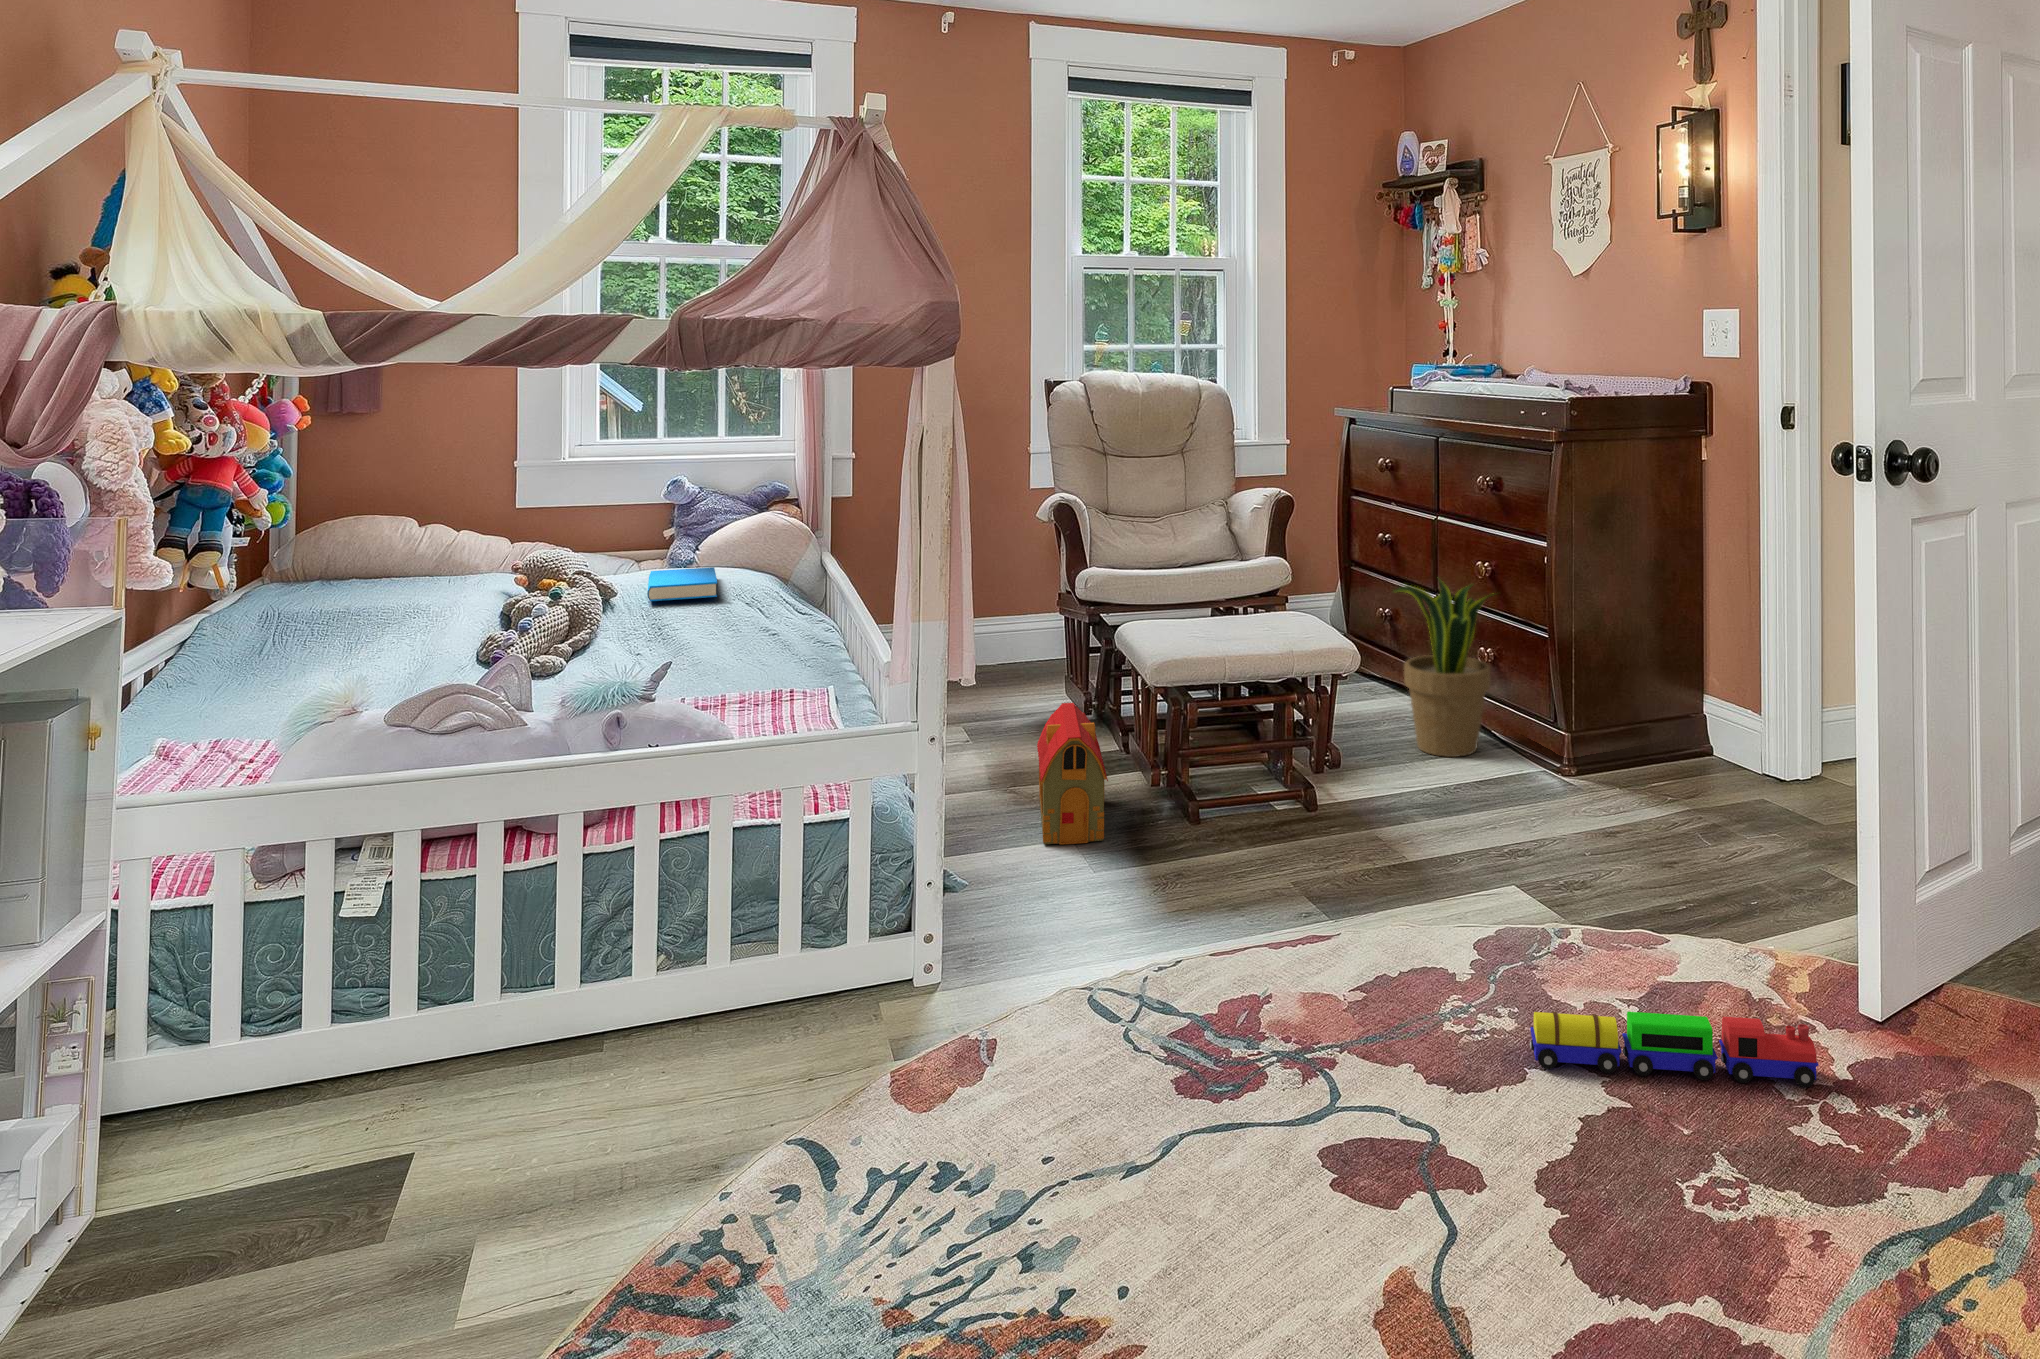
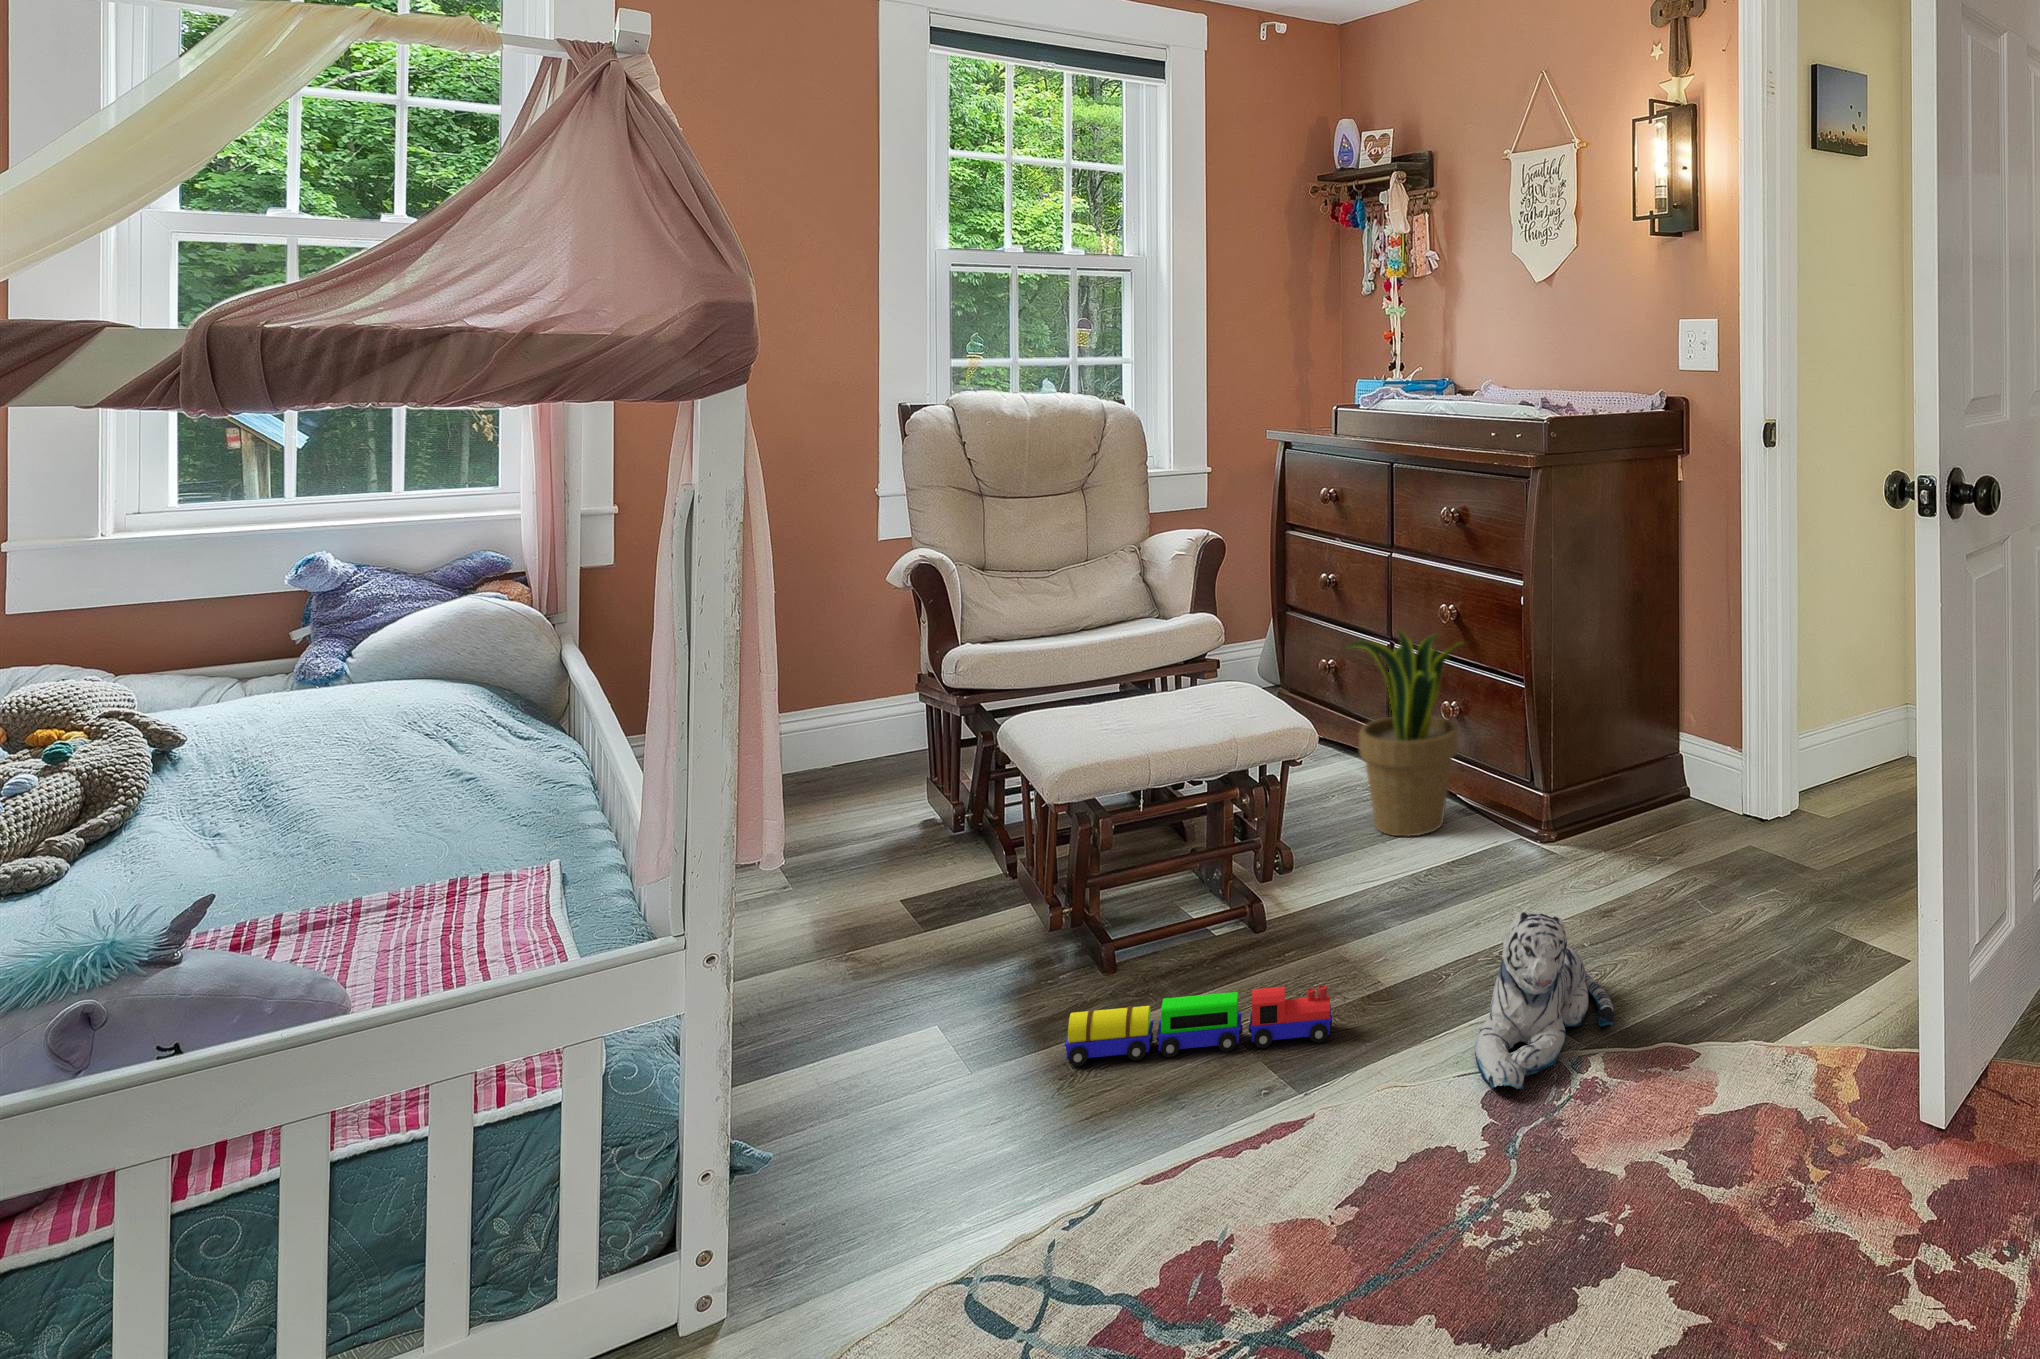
book: present [647,567,717,601] -> none [245,688,374,754]
toy house: present [1037,703,1108,845] -> none [888,832,991,1037]
plush toy: none [1474,803,1600,941] -> present [1475,912,1614,1089]
toy train: present [1530,1012,1819,1087] -> present [1065,985,1333,1066]

